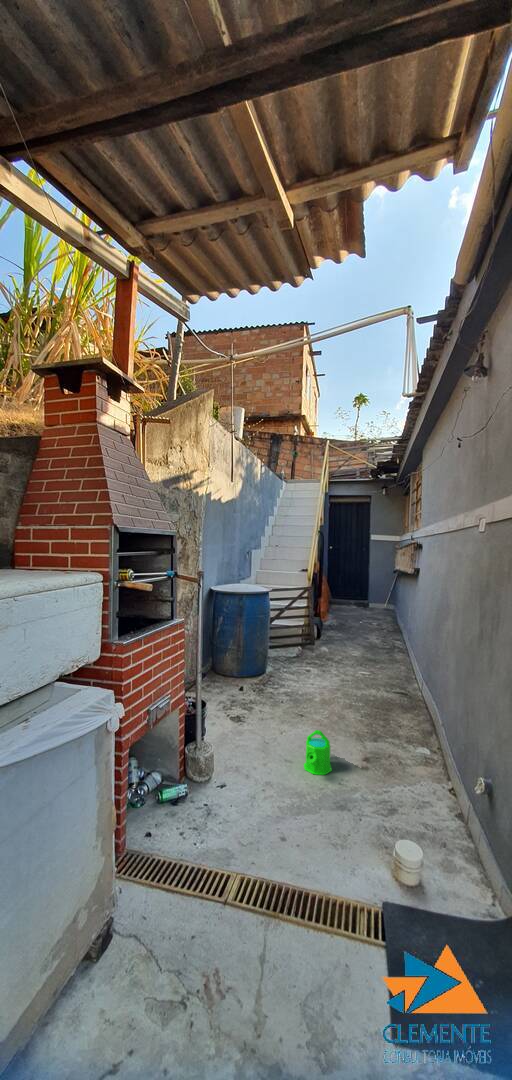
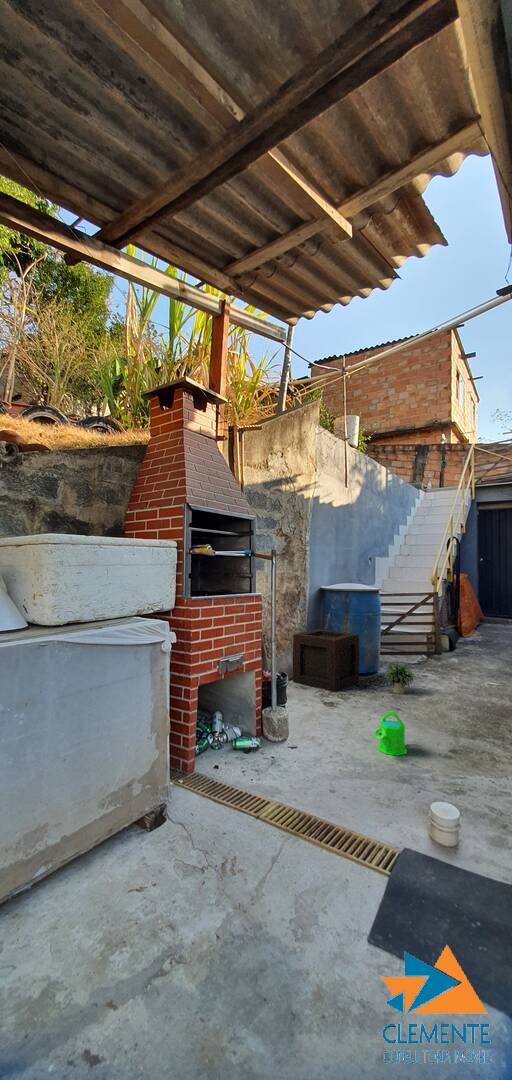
wooden crate: none [188,632,254,700] -> present [293,629,359,692]
potted plant: none [279,661,310,694] -> present [385,661,414,694]

